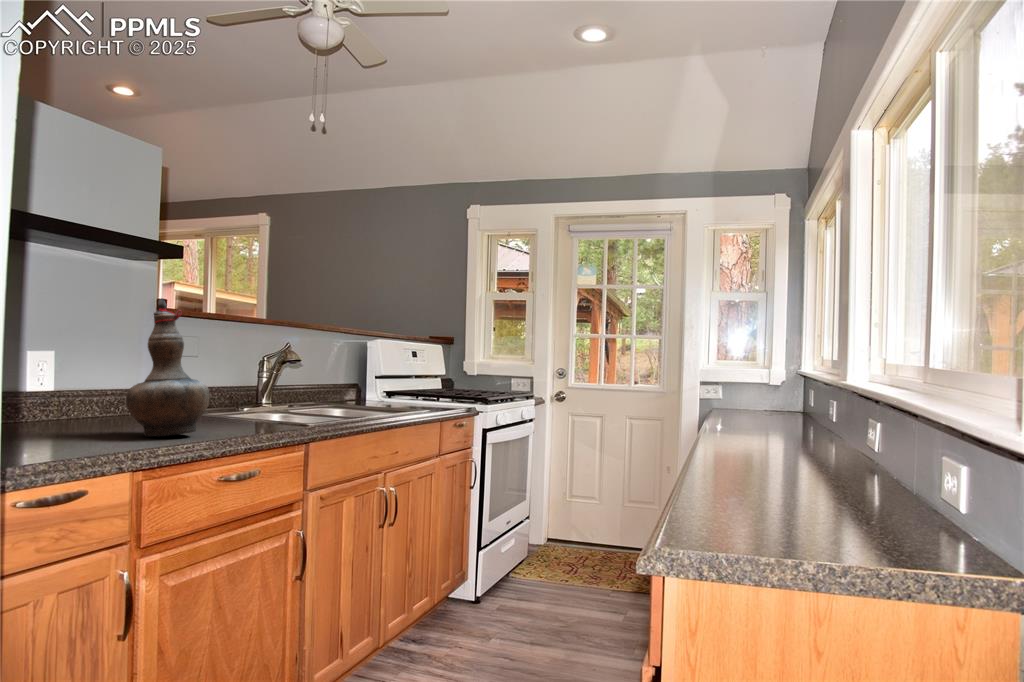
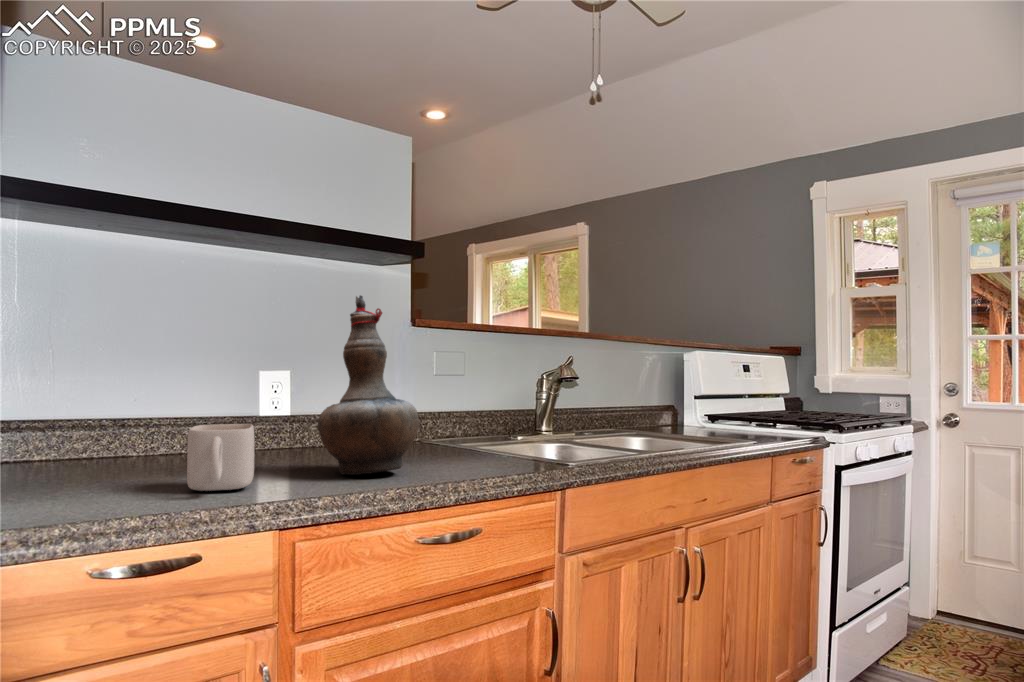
mug: none [42,398,99,448] -> present [187,424,254,491]

